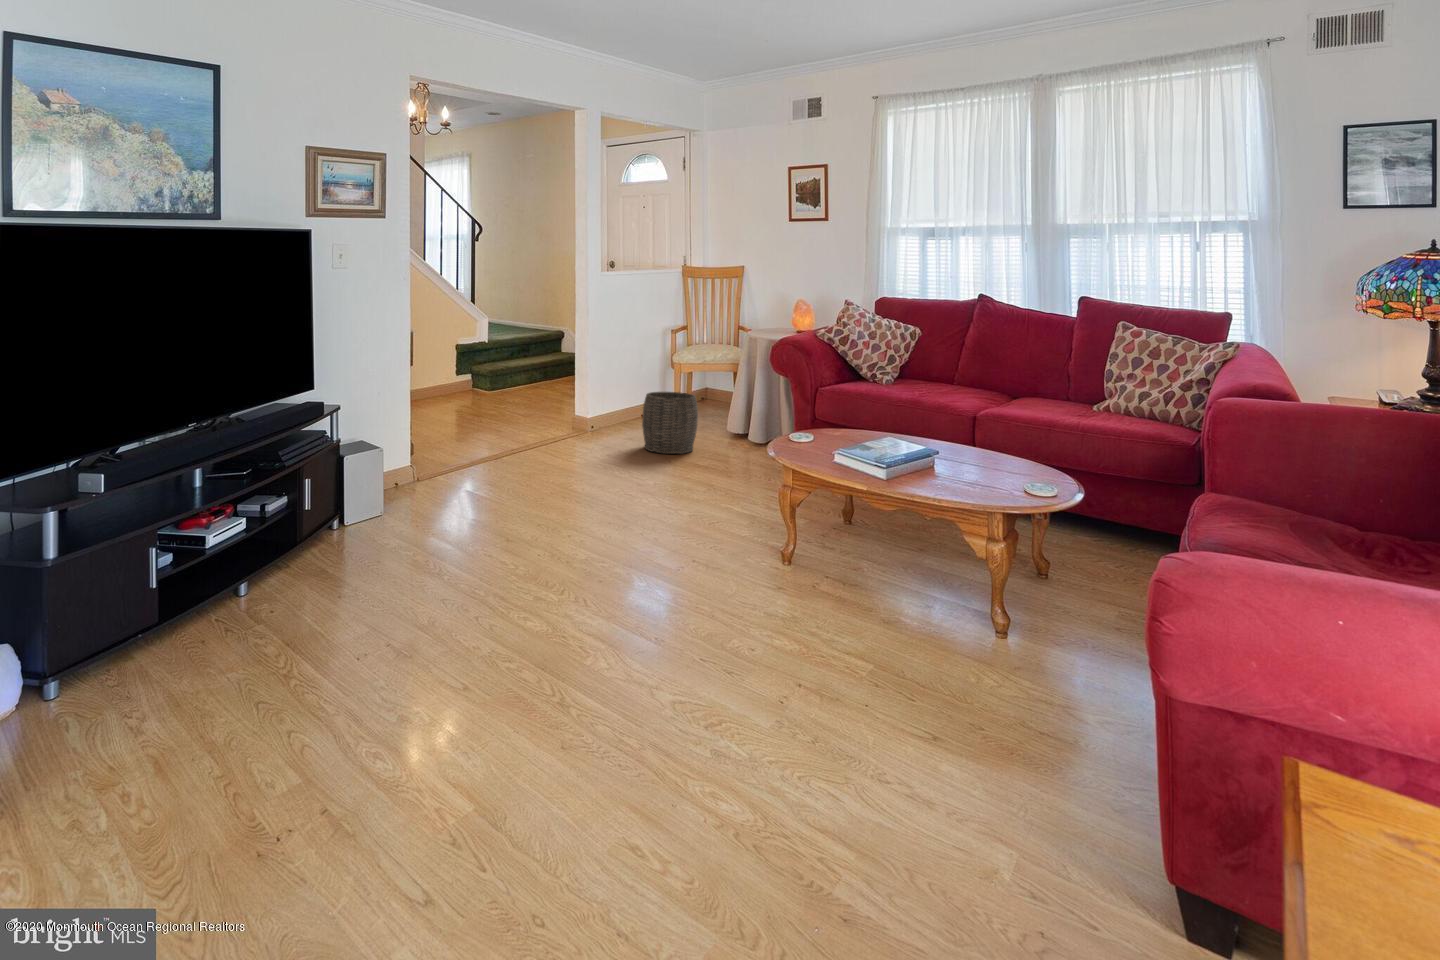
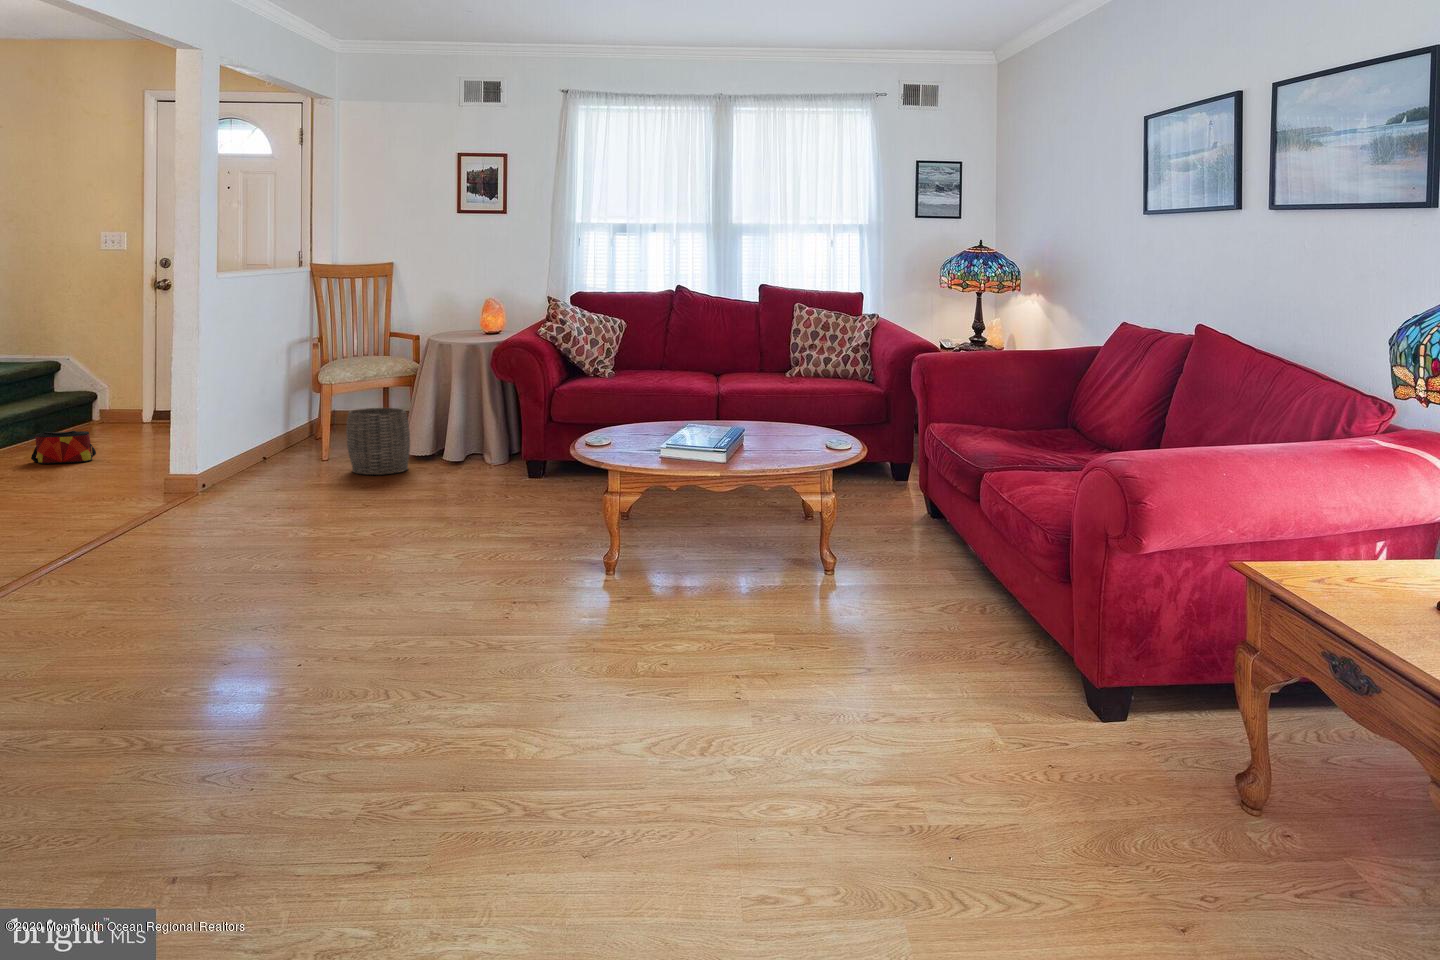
bag: none [458,382,499,409] -> present [31,431,96,464]

